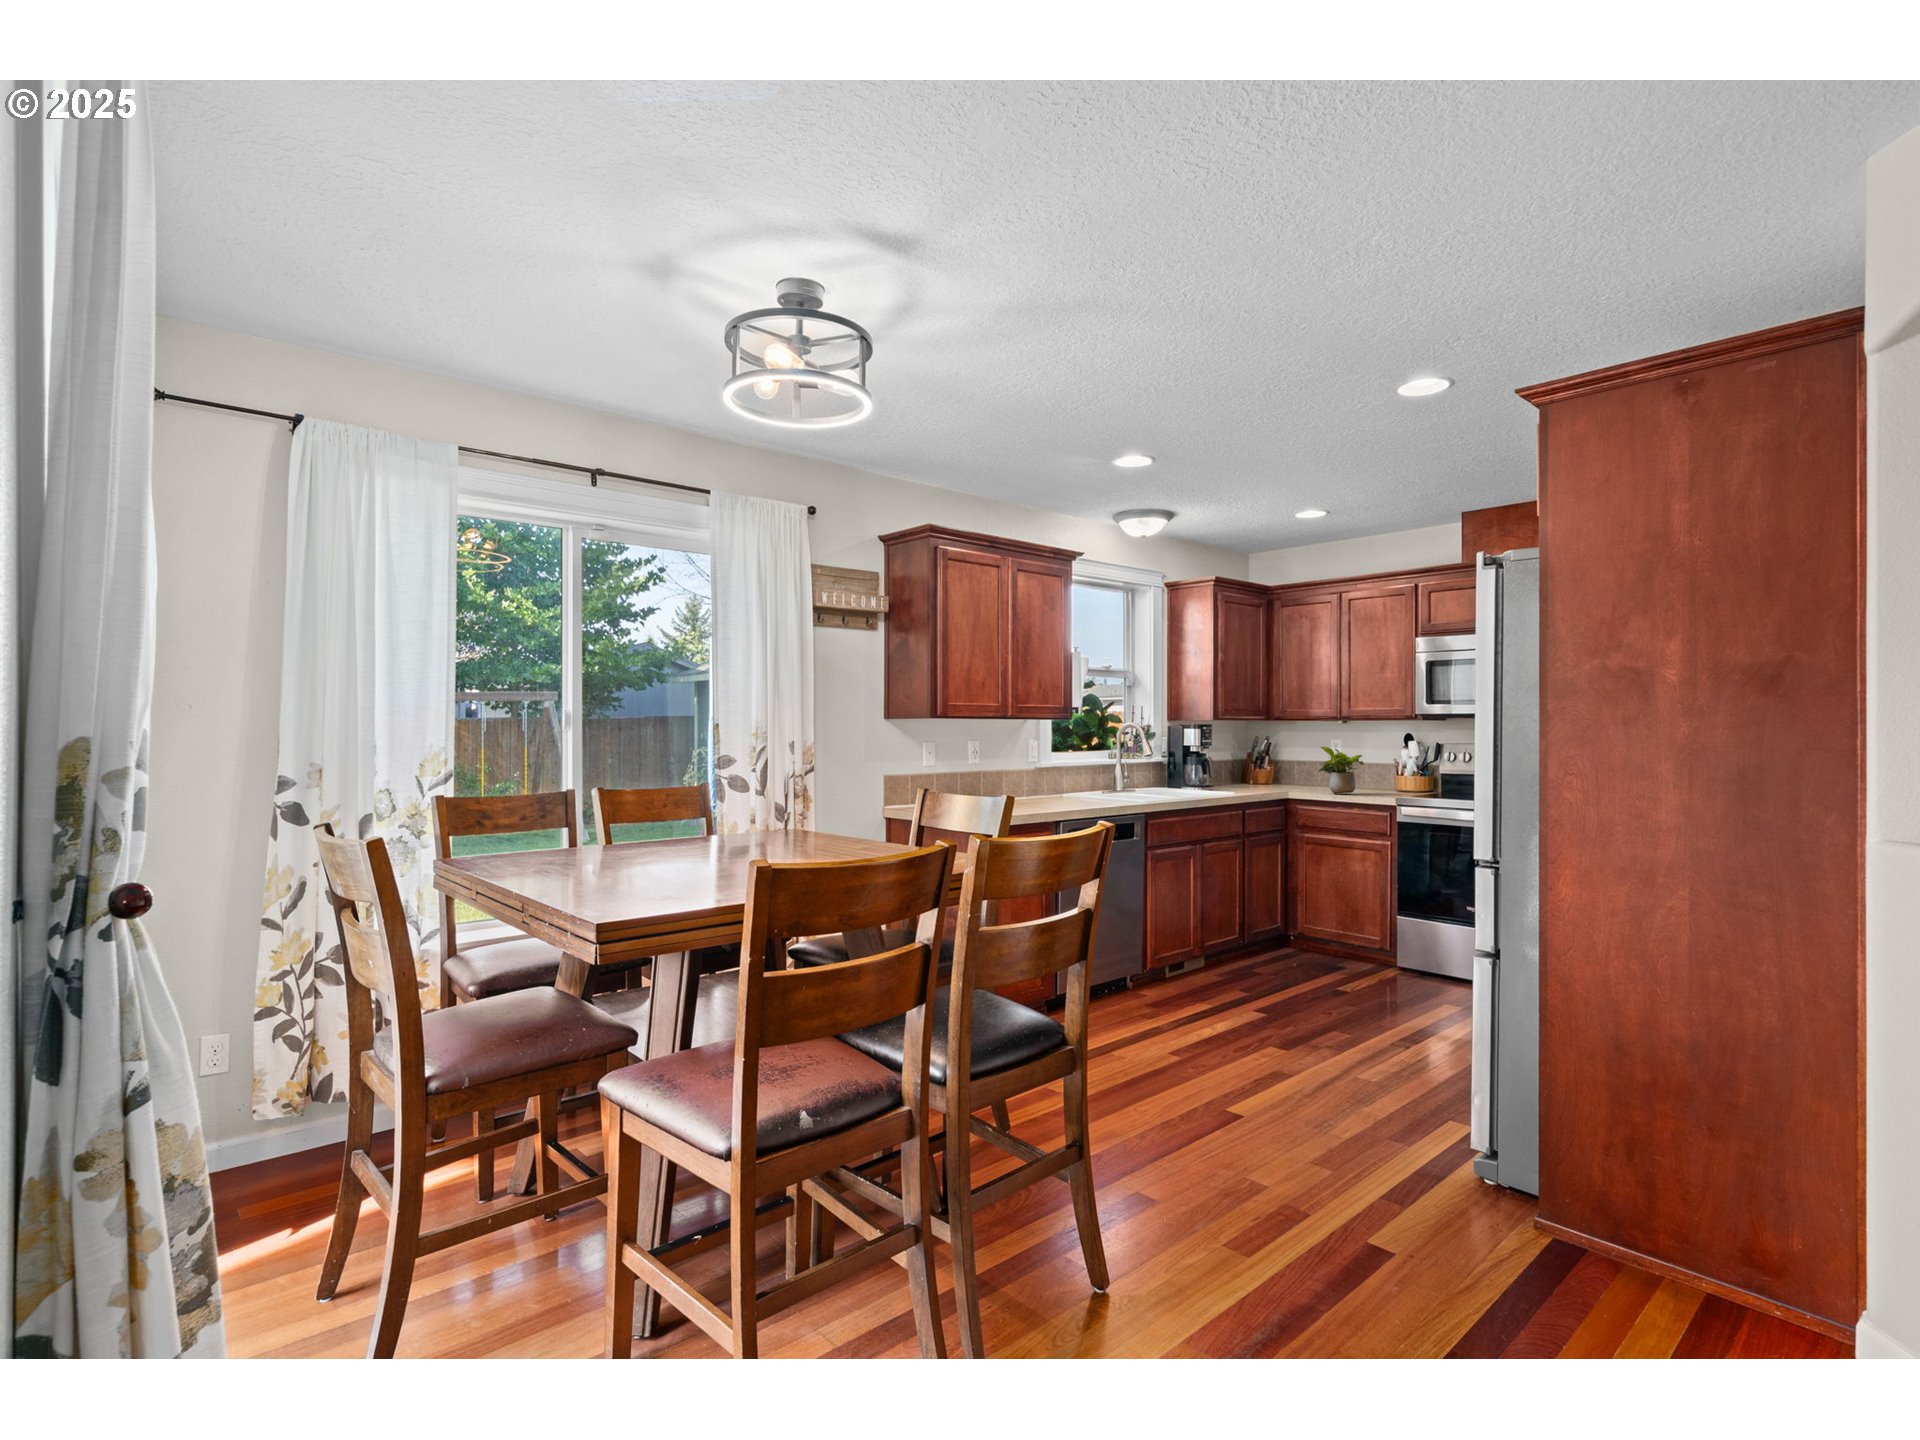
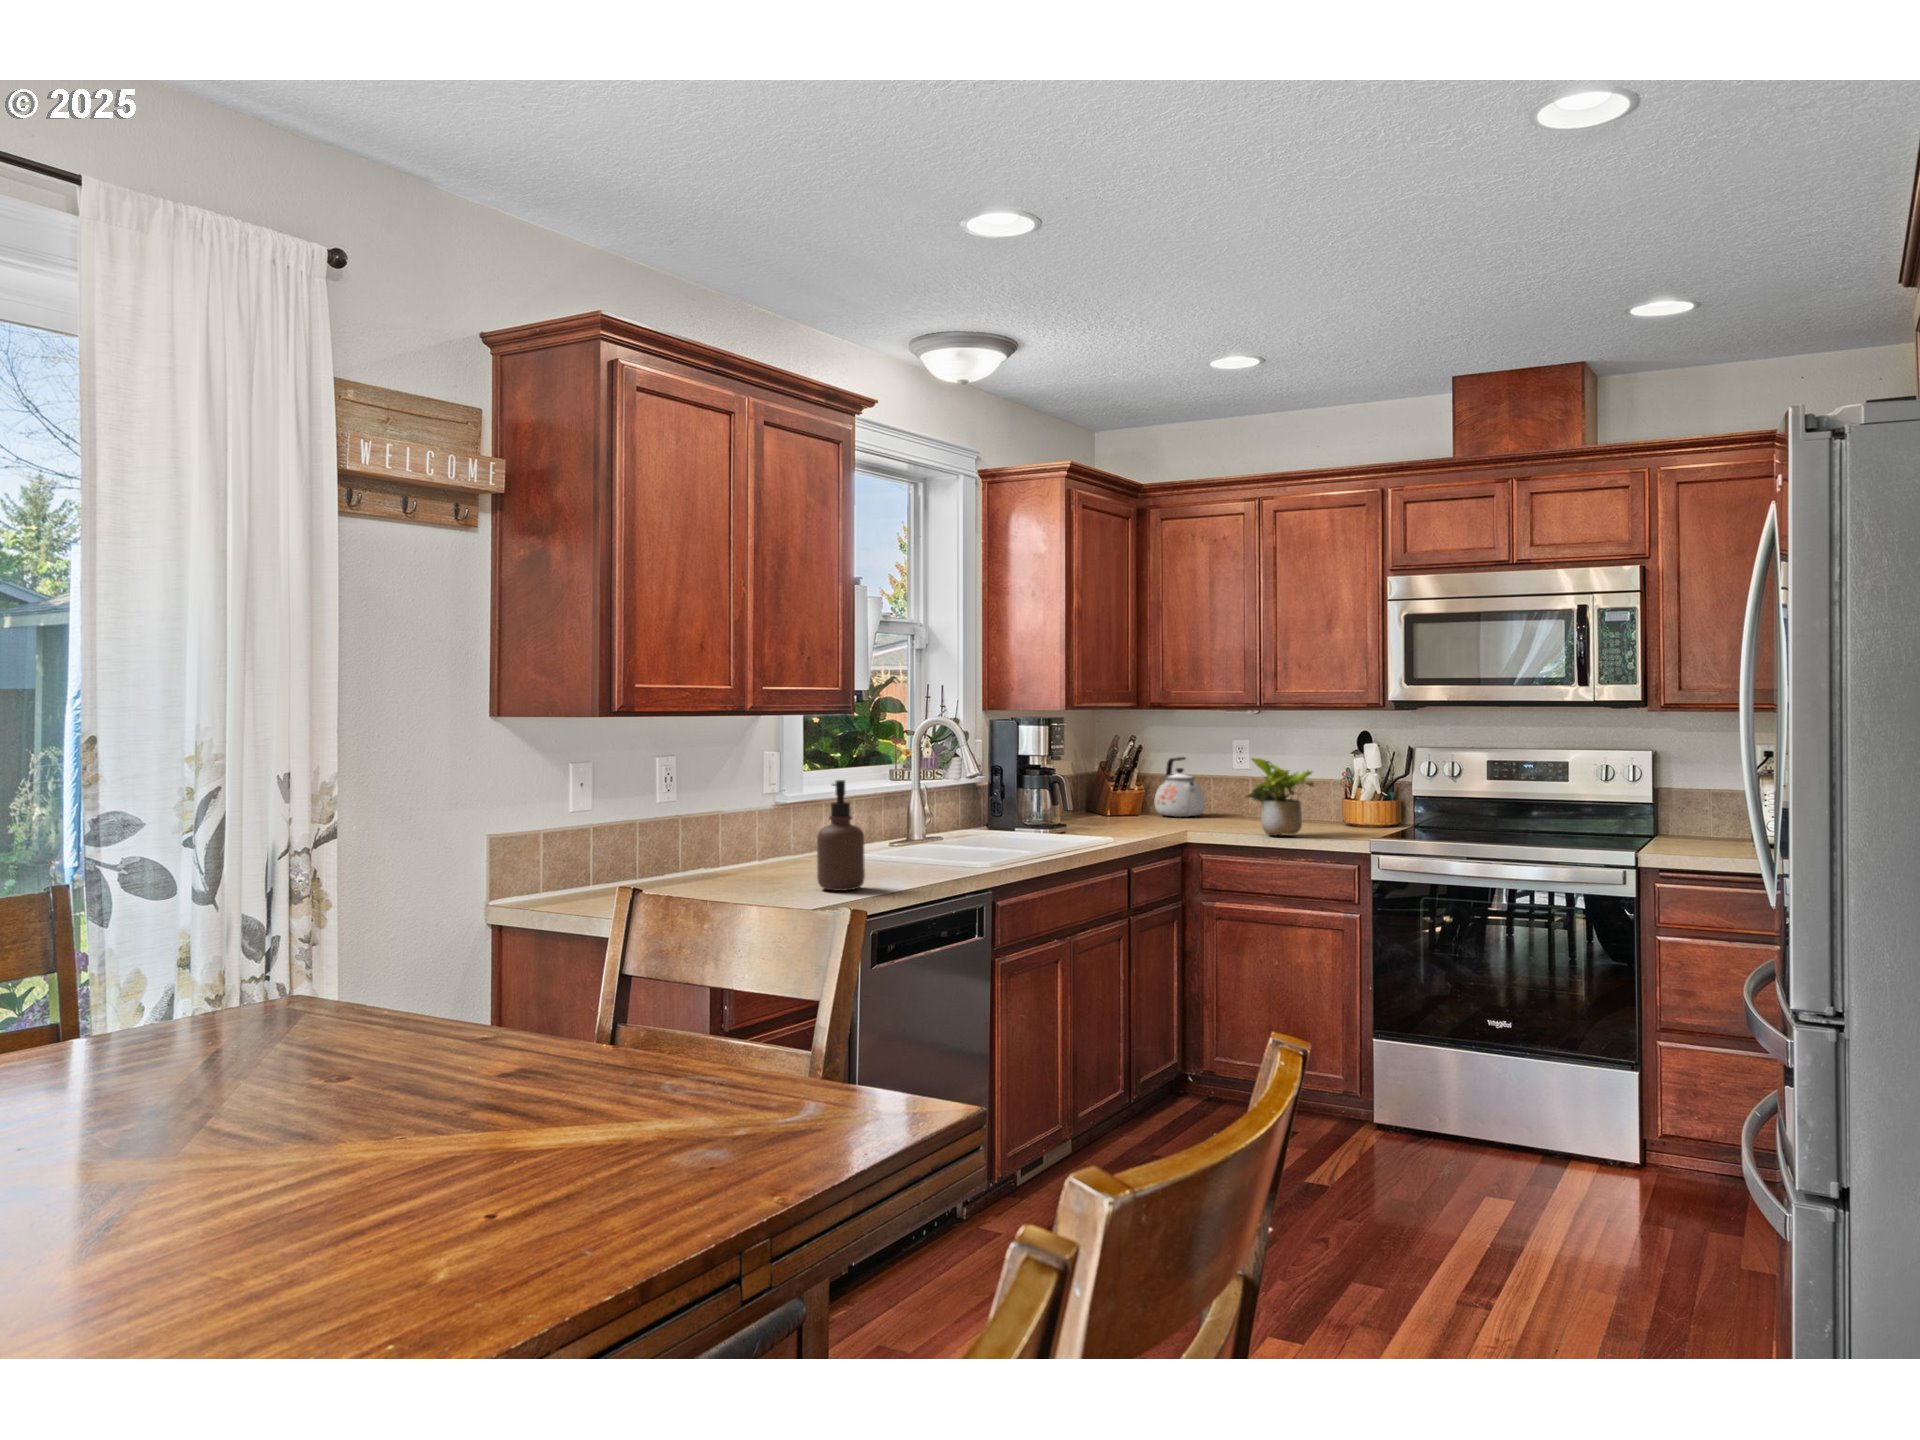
kettle: none [1279,749,1312,785] -> present [1155,757,1206,817]
soap dispenser: none [1042,752,1067,808] -> present [817,780,865,891]

